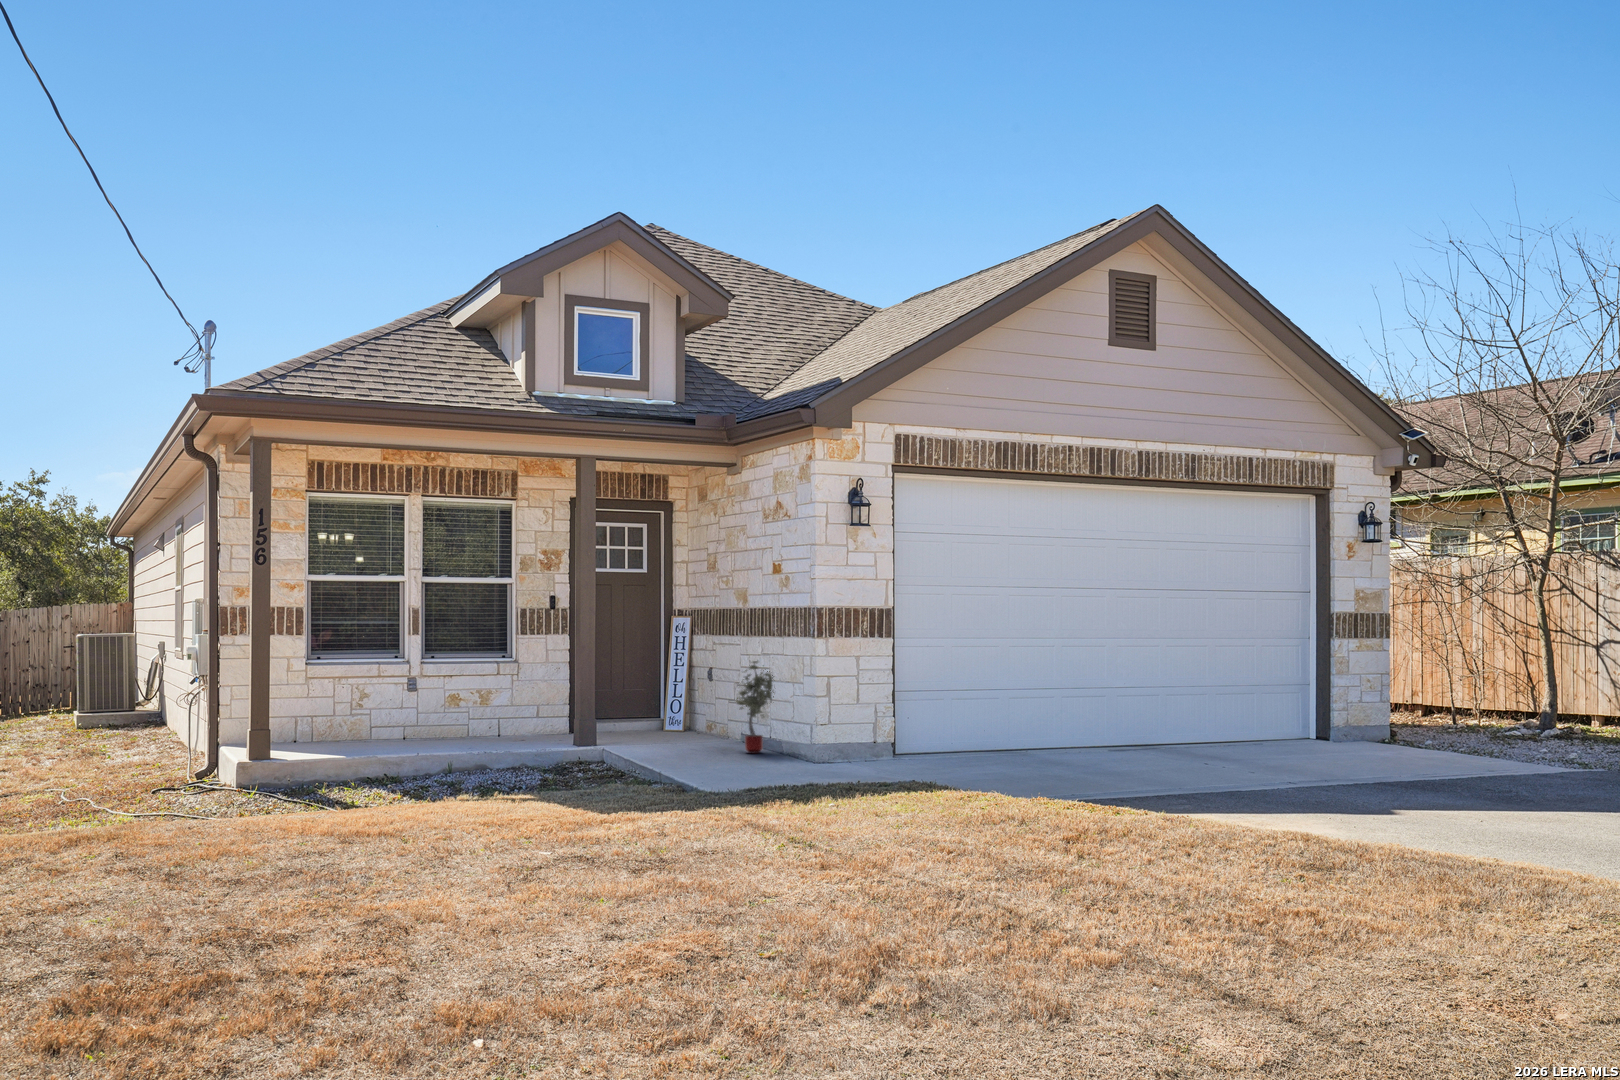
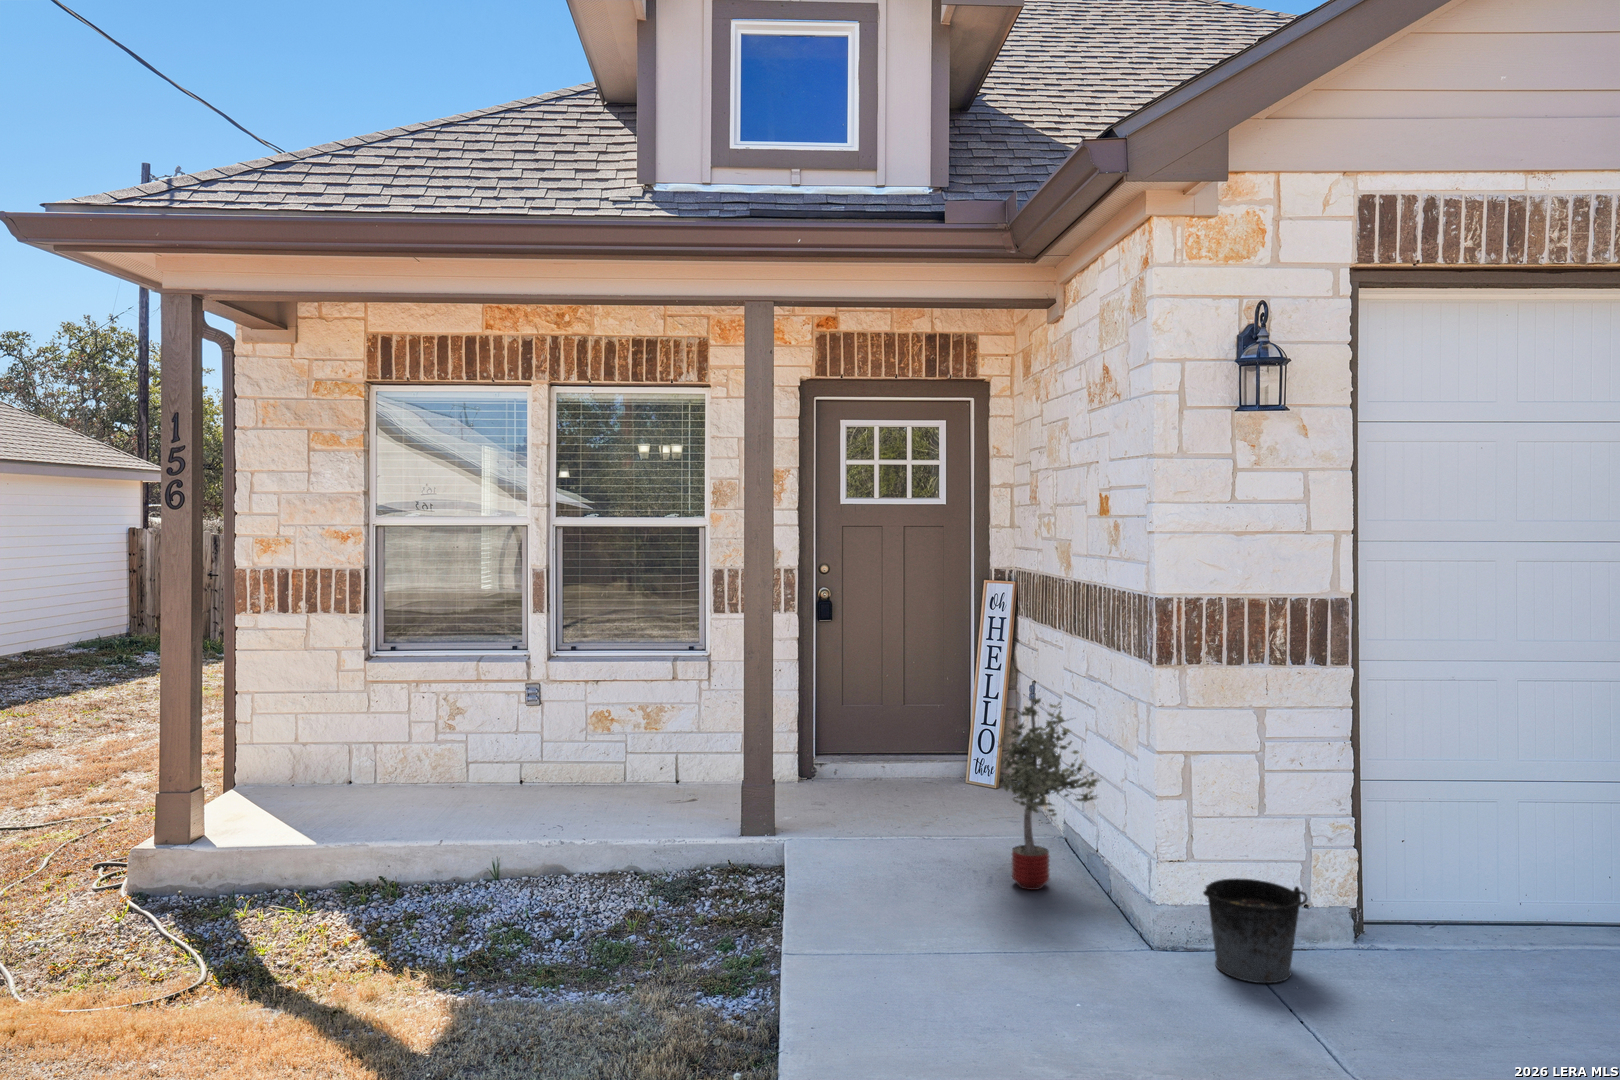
bucket: none [845,722,883,758] -> present [1203,878,1308,983]

